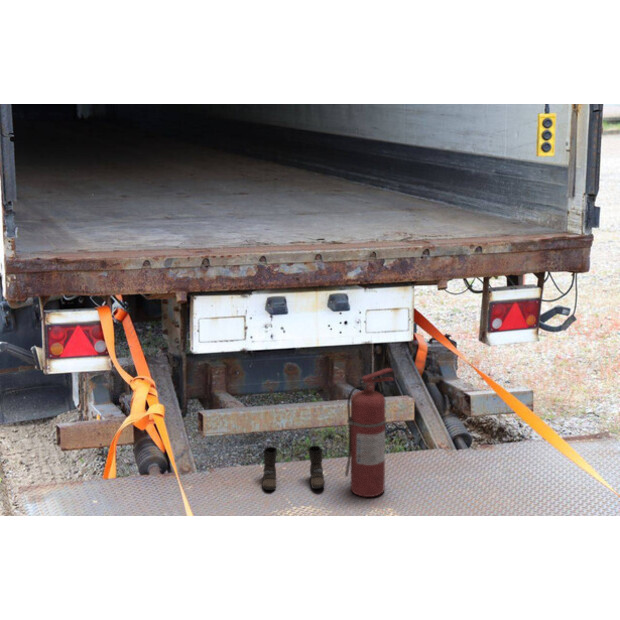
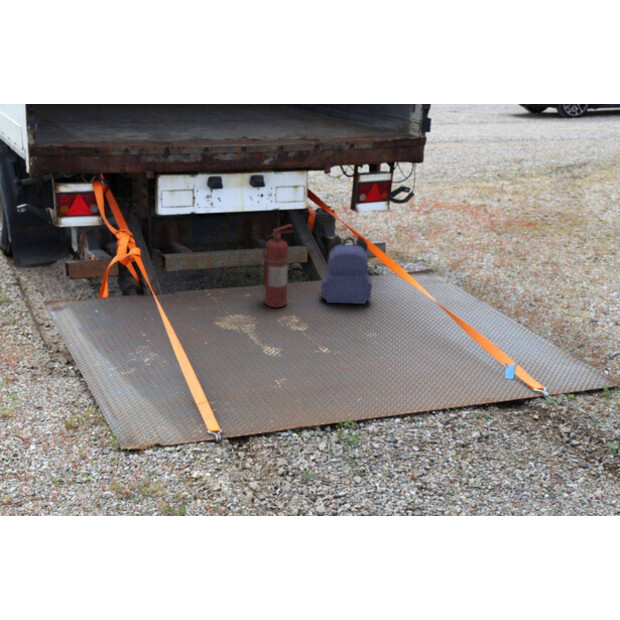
backpack: none [438,383,518,491] -> present [321,235,372,304]
boots: present [263,446,325,490] -> none [208,275,248,303]

